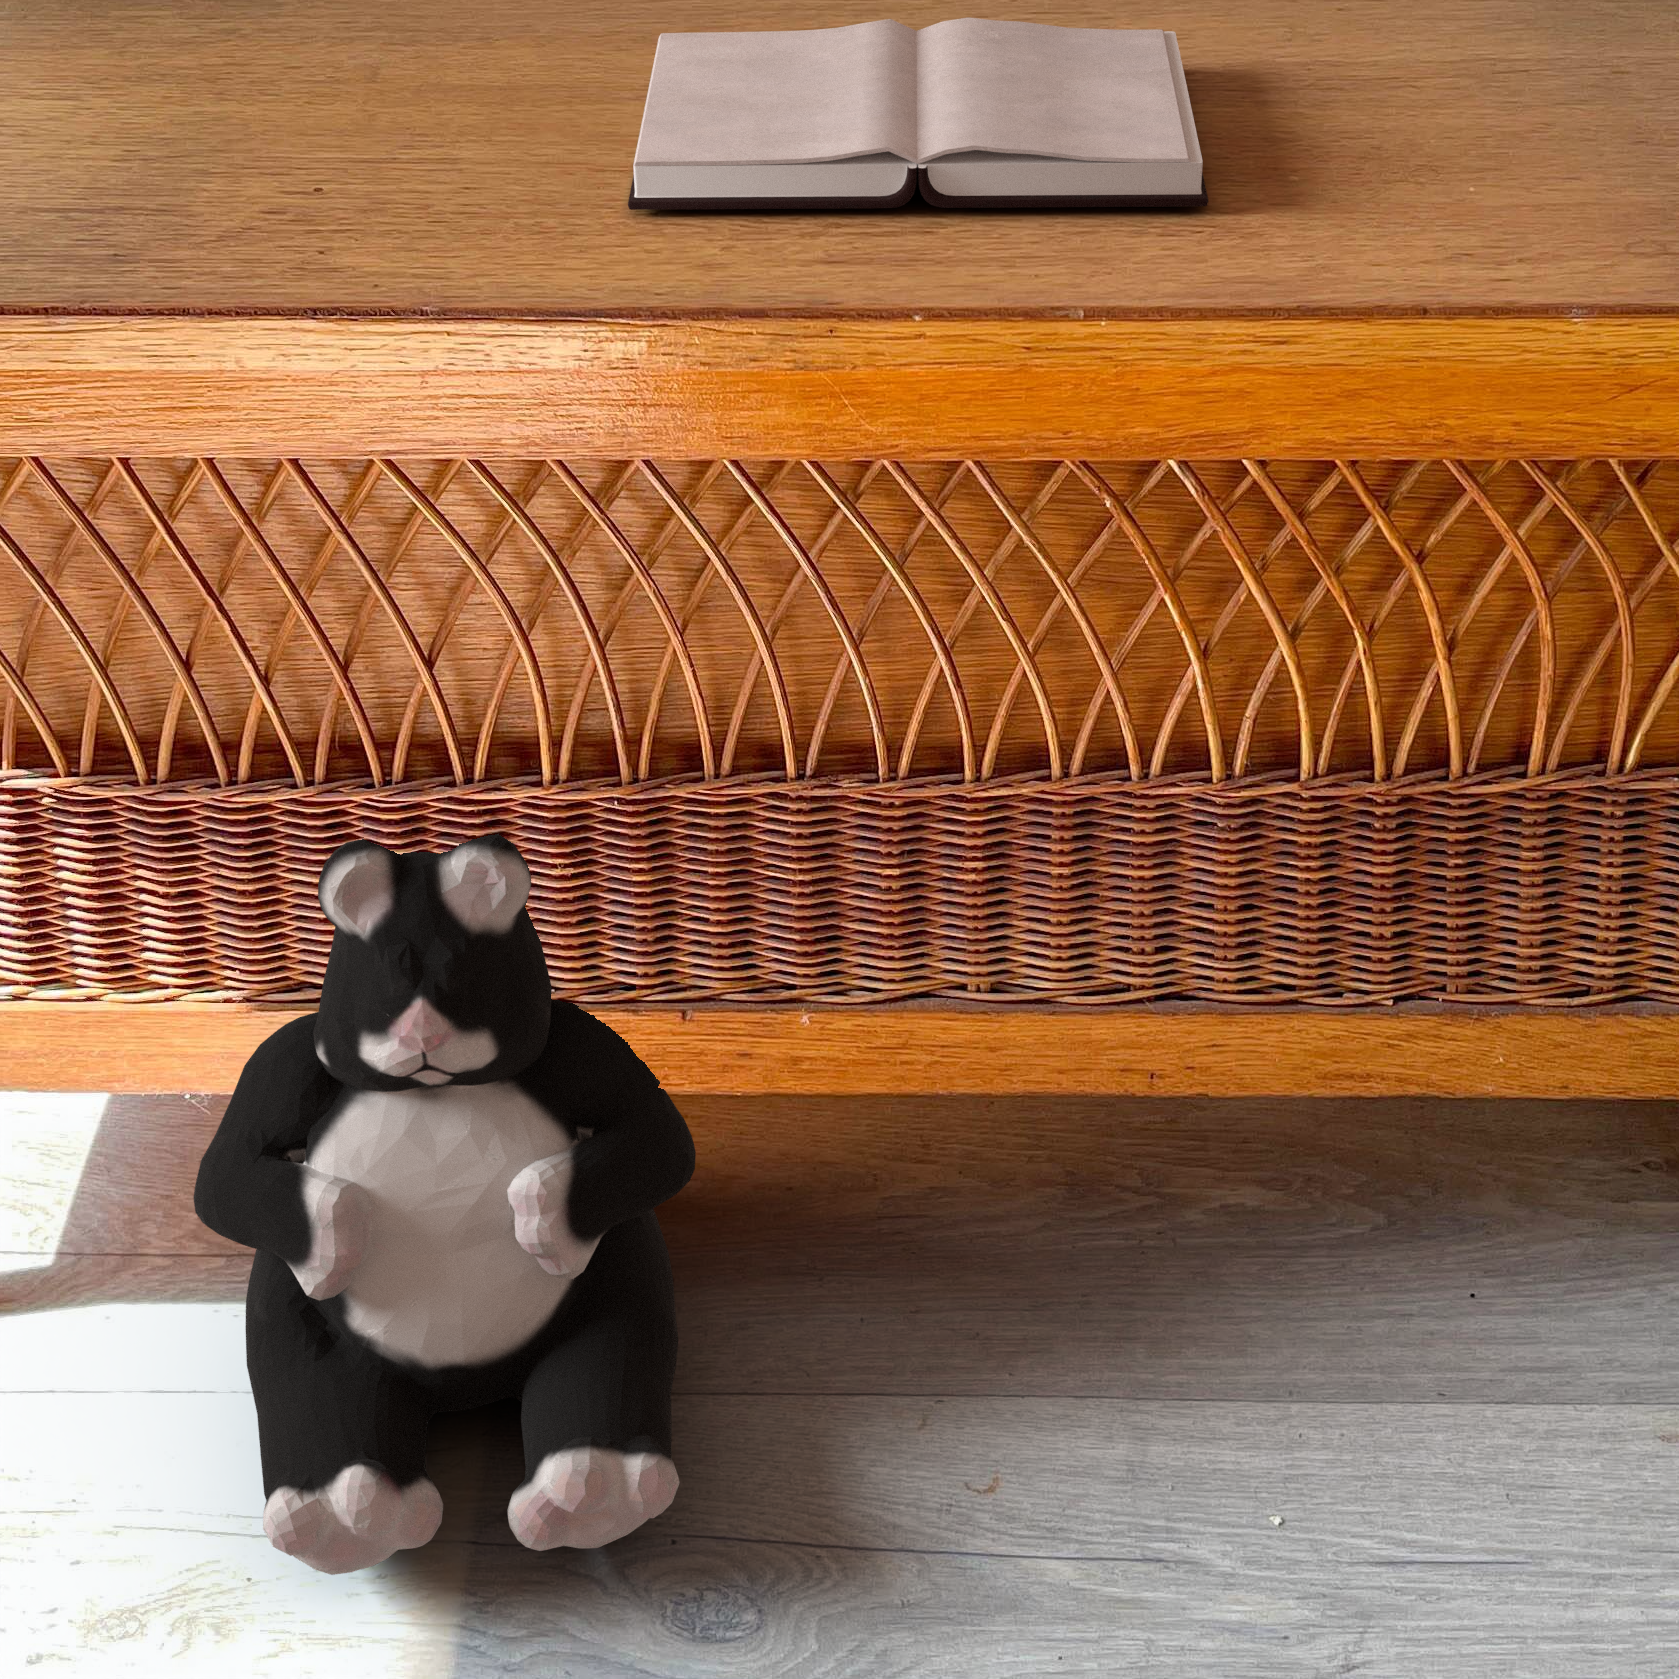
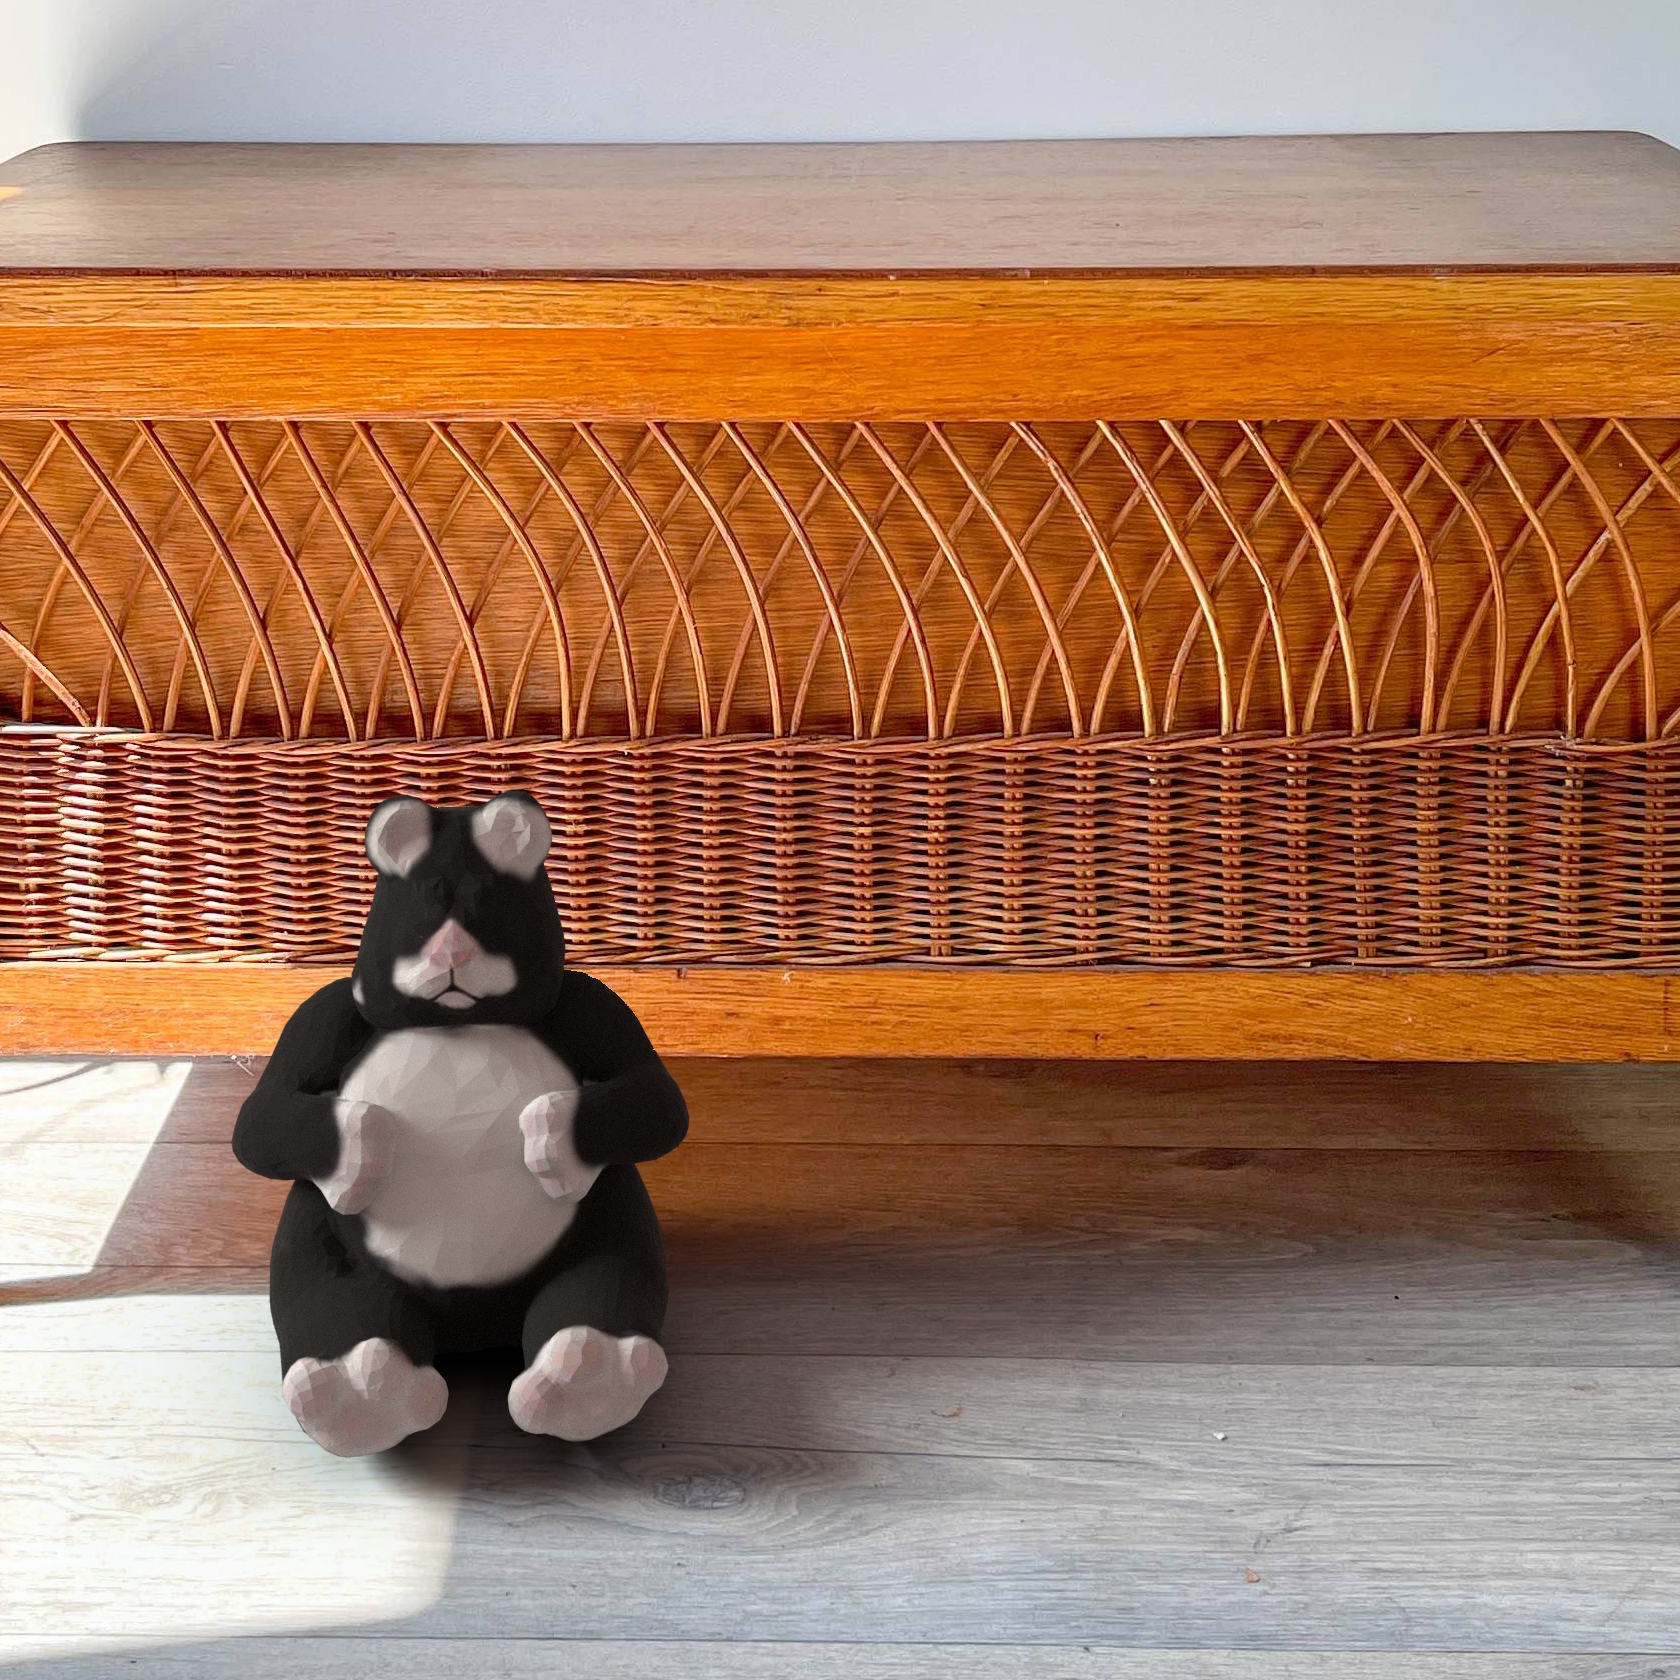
hardback book: present [628,18,1208,210] -> none [658,147,1135,237]

